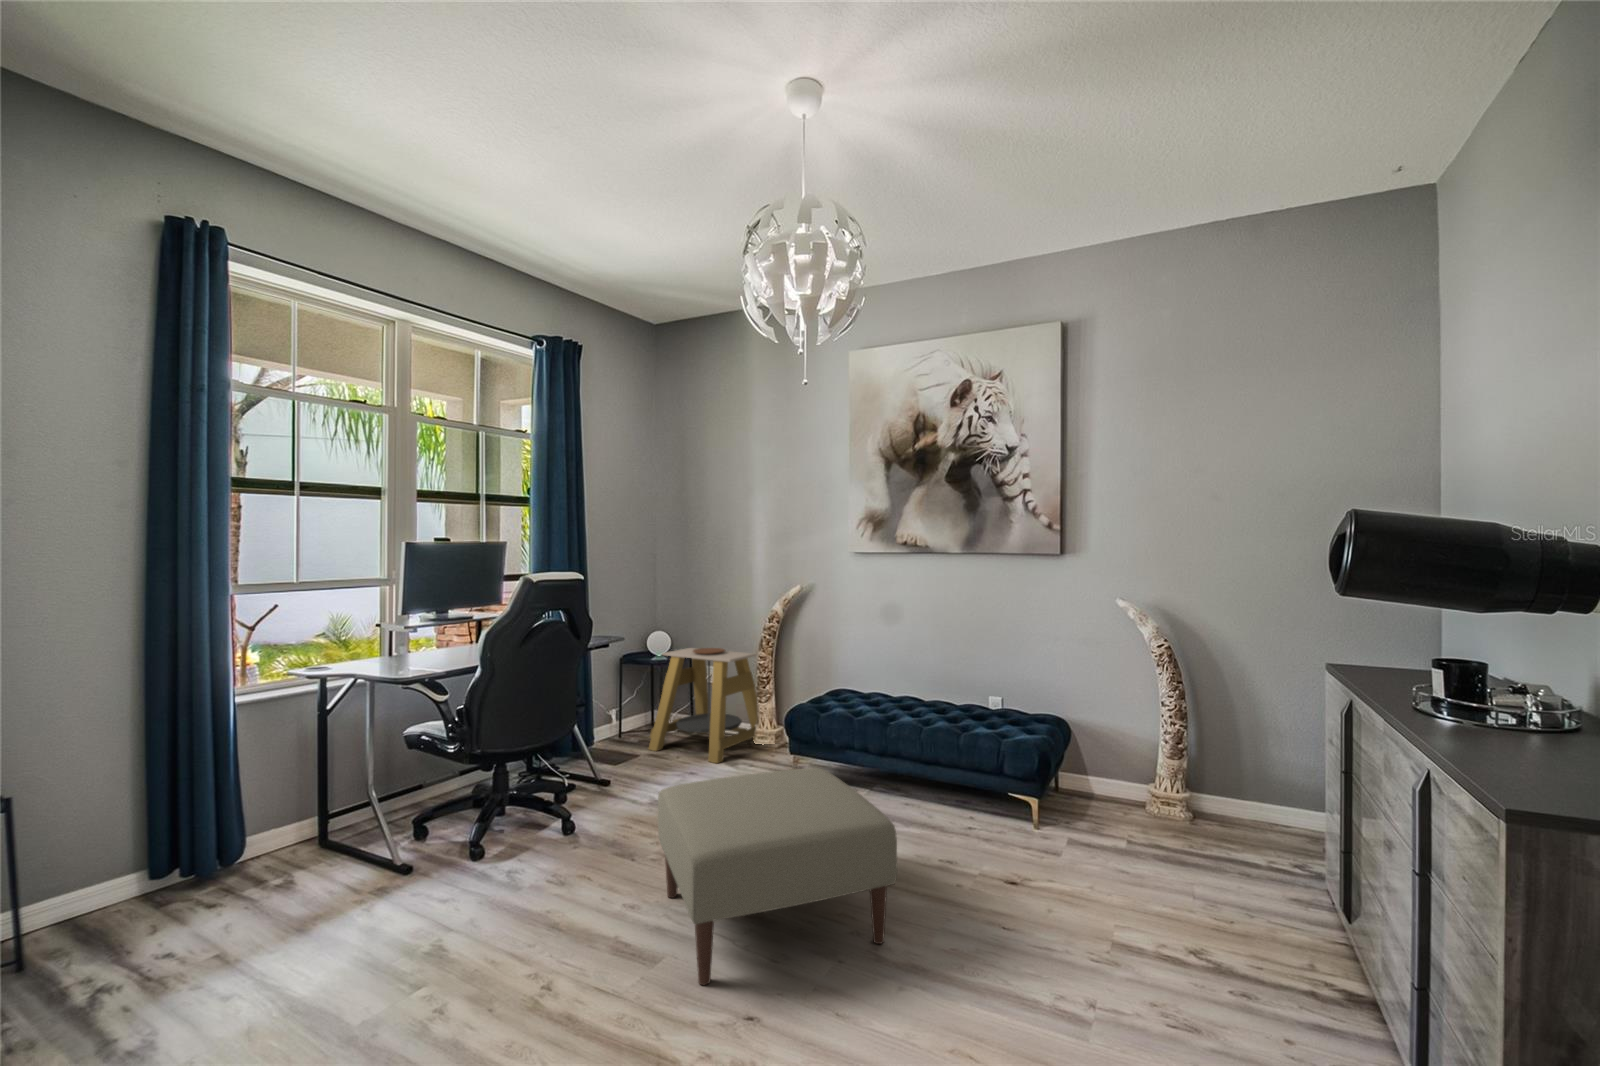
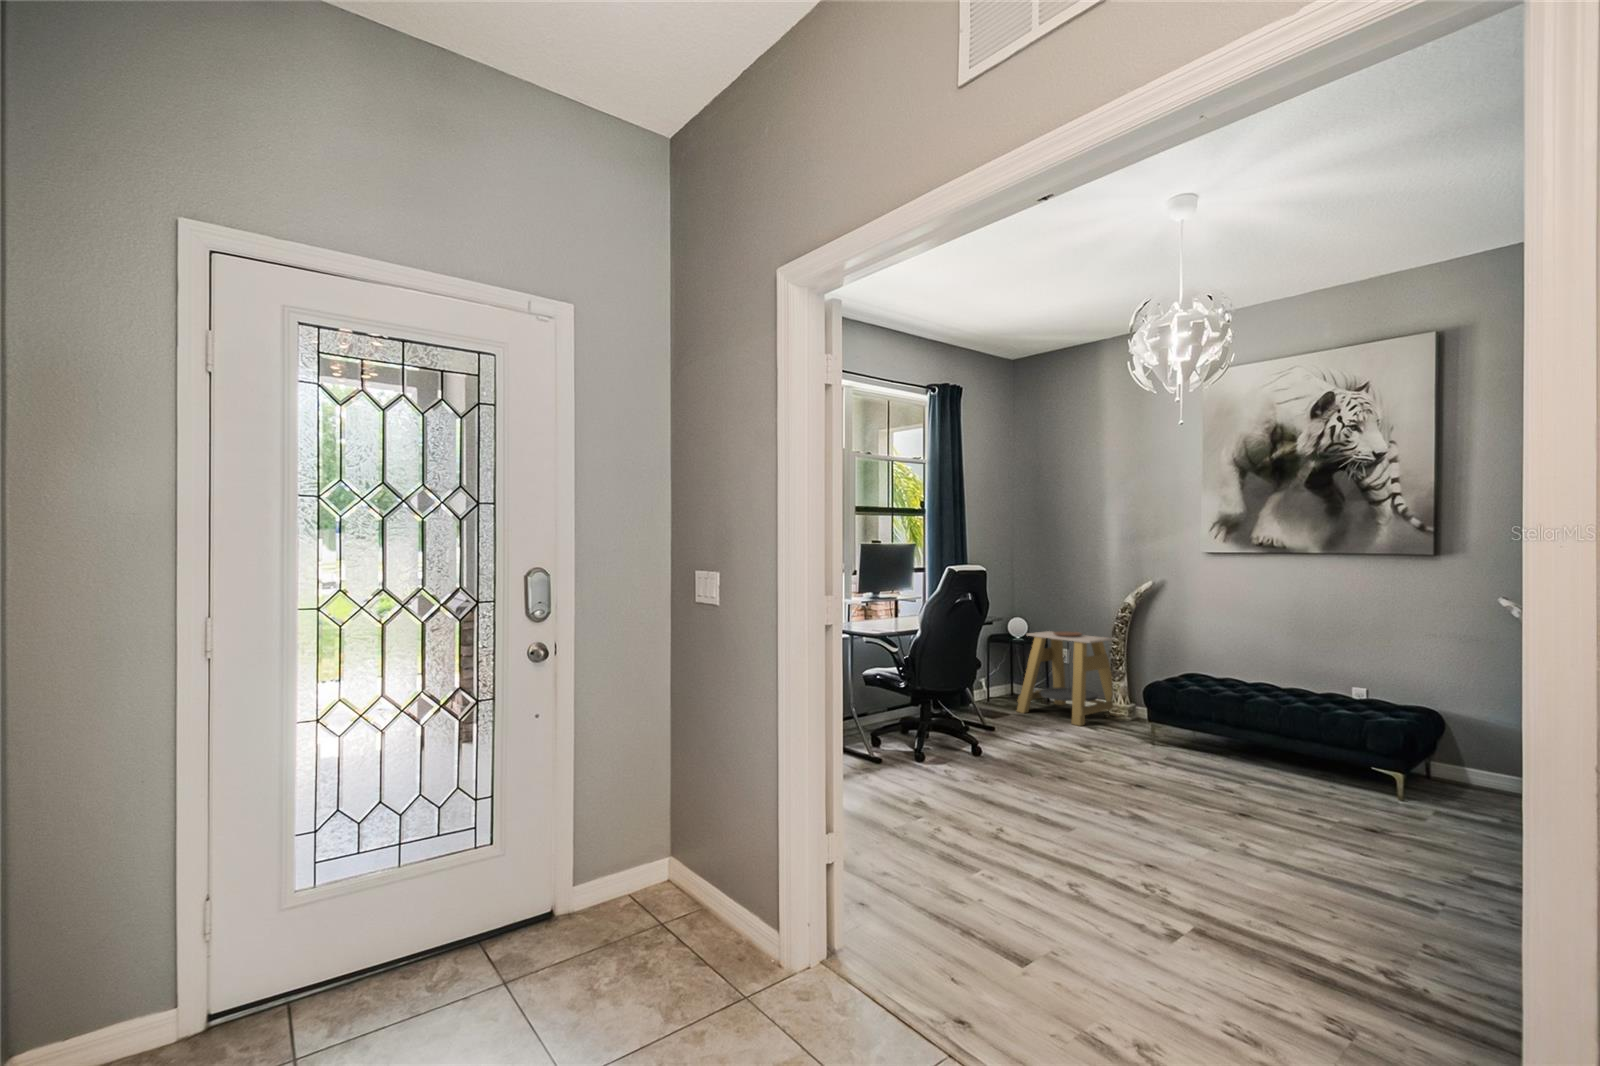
ottoman: present [658,768,897,985] -> none [1059,718,1256,838]

